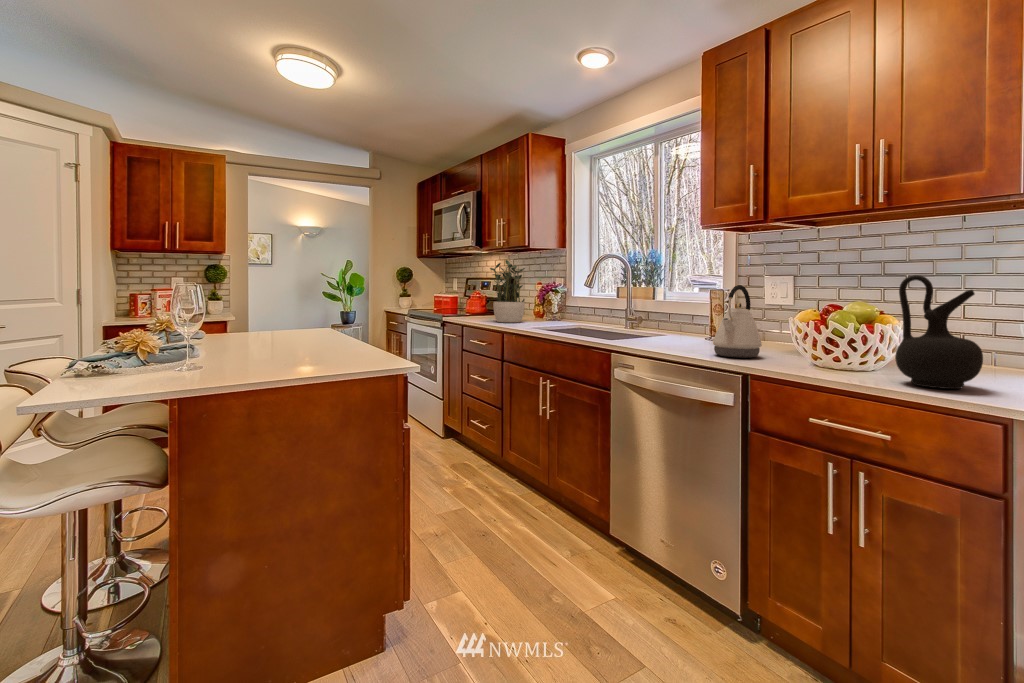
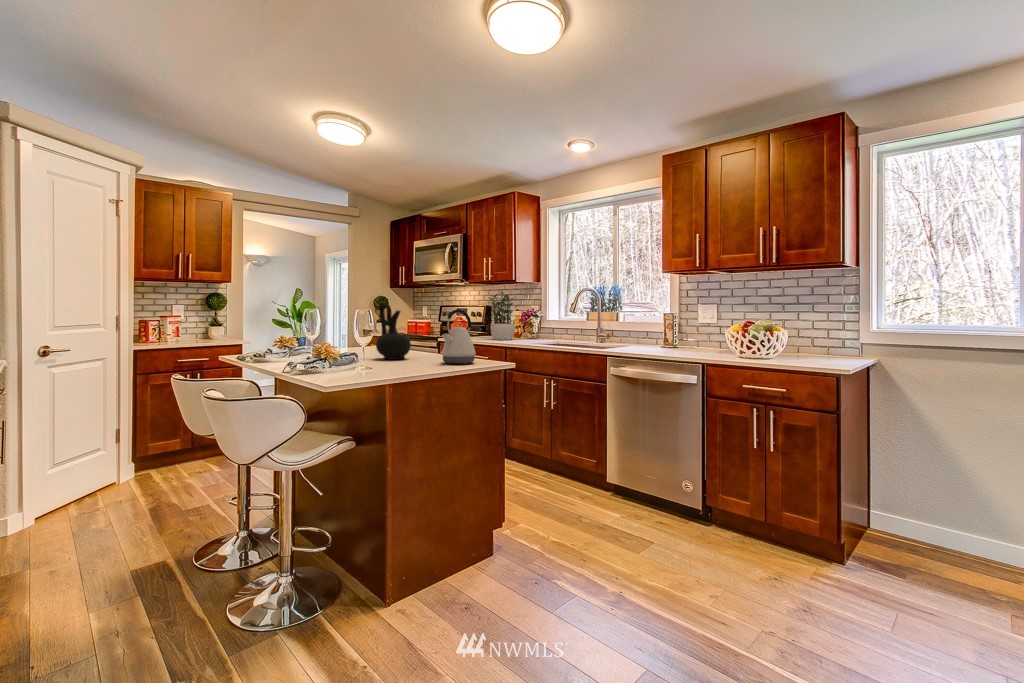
ceramic jug: present [895,275,983,389] -> present [376,303,411,359]
kettle: present [713,285,762,358] -> present [441,309,476,364]

